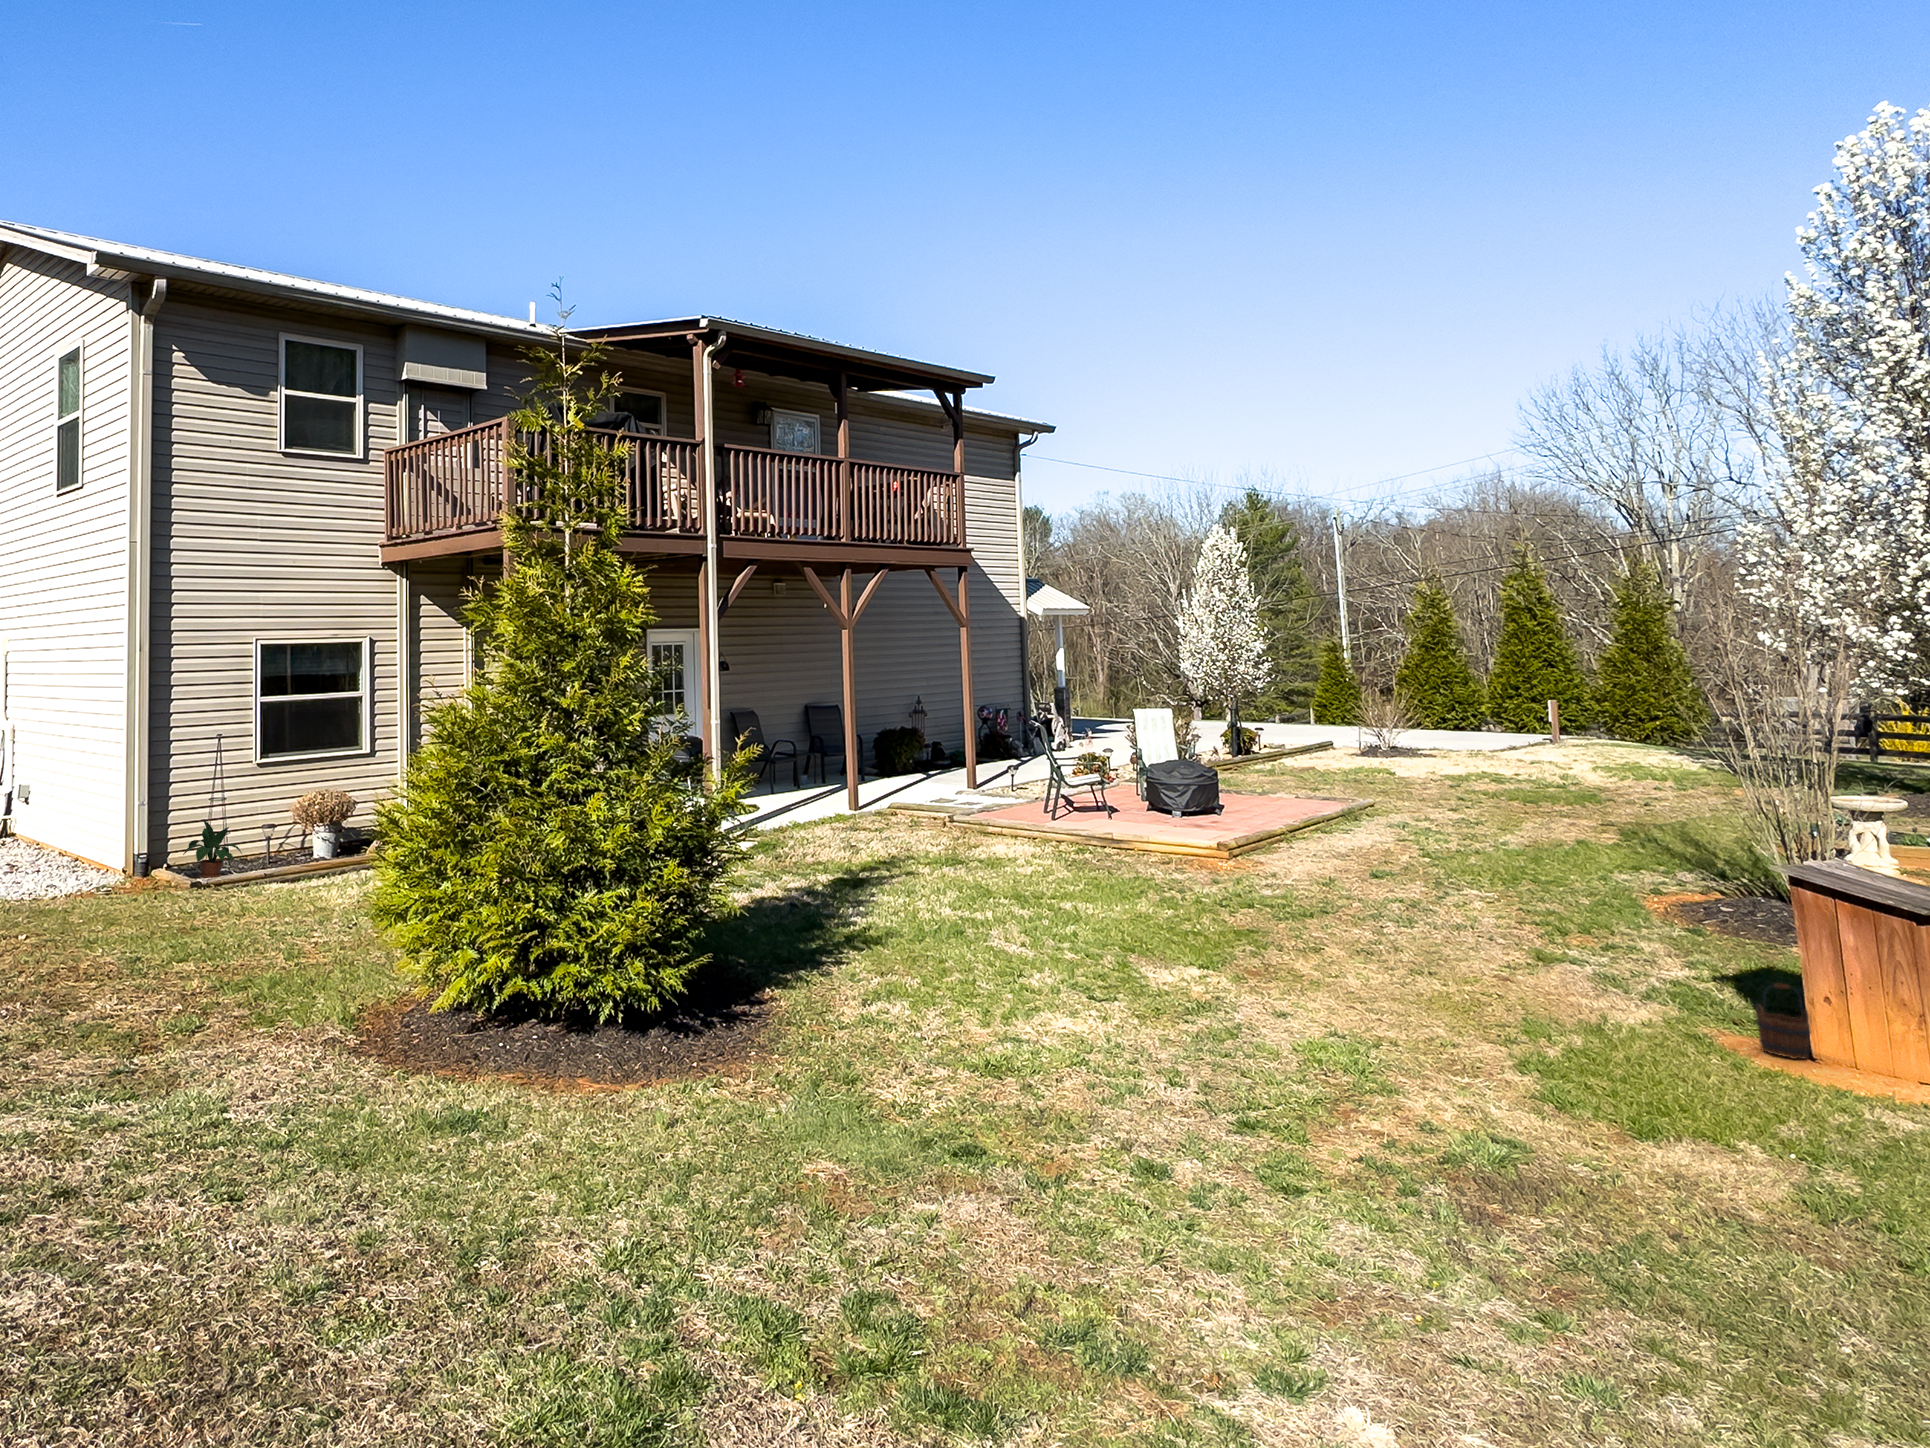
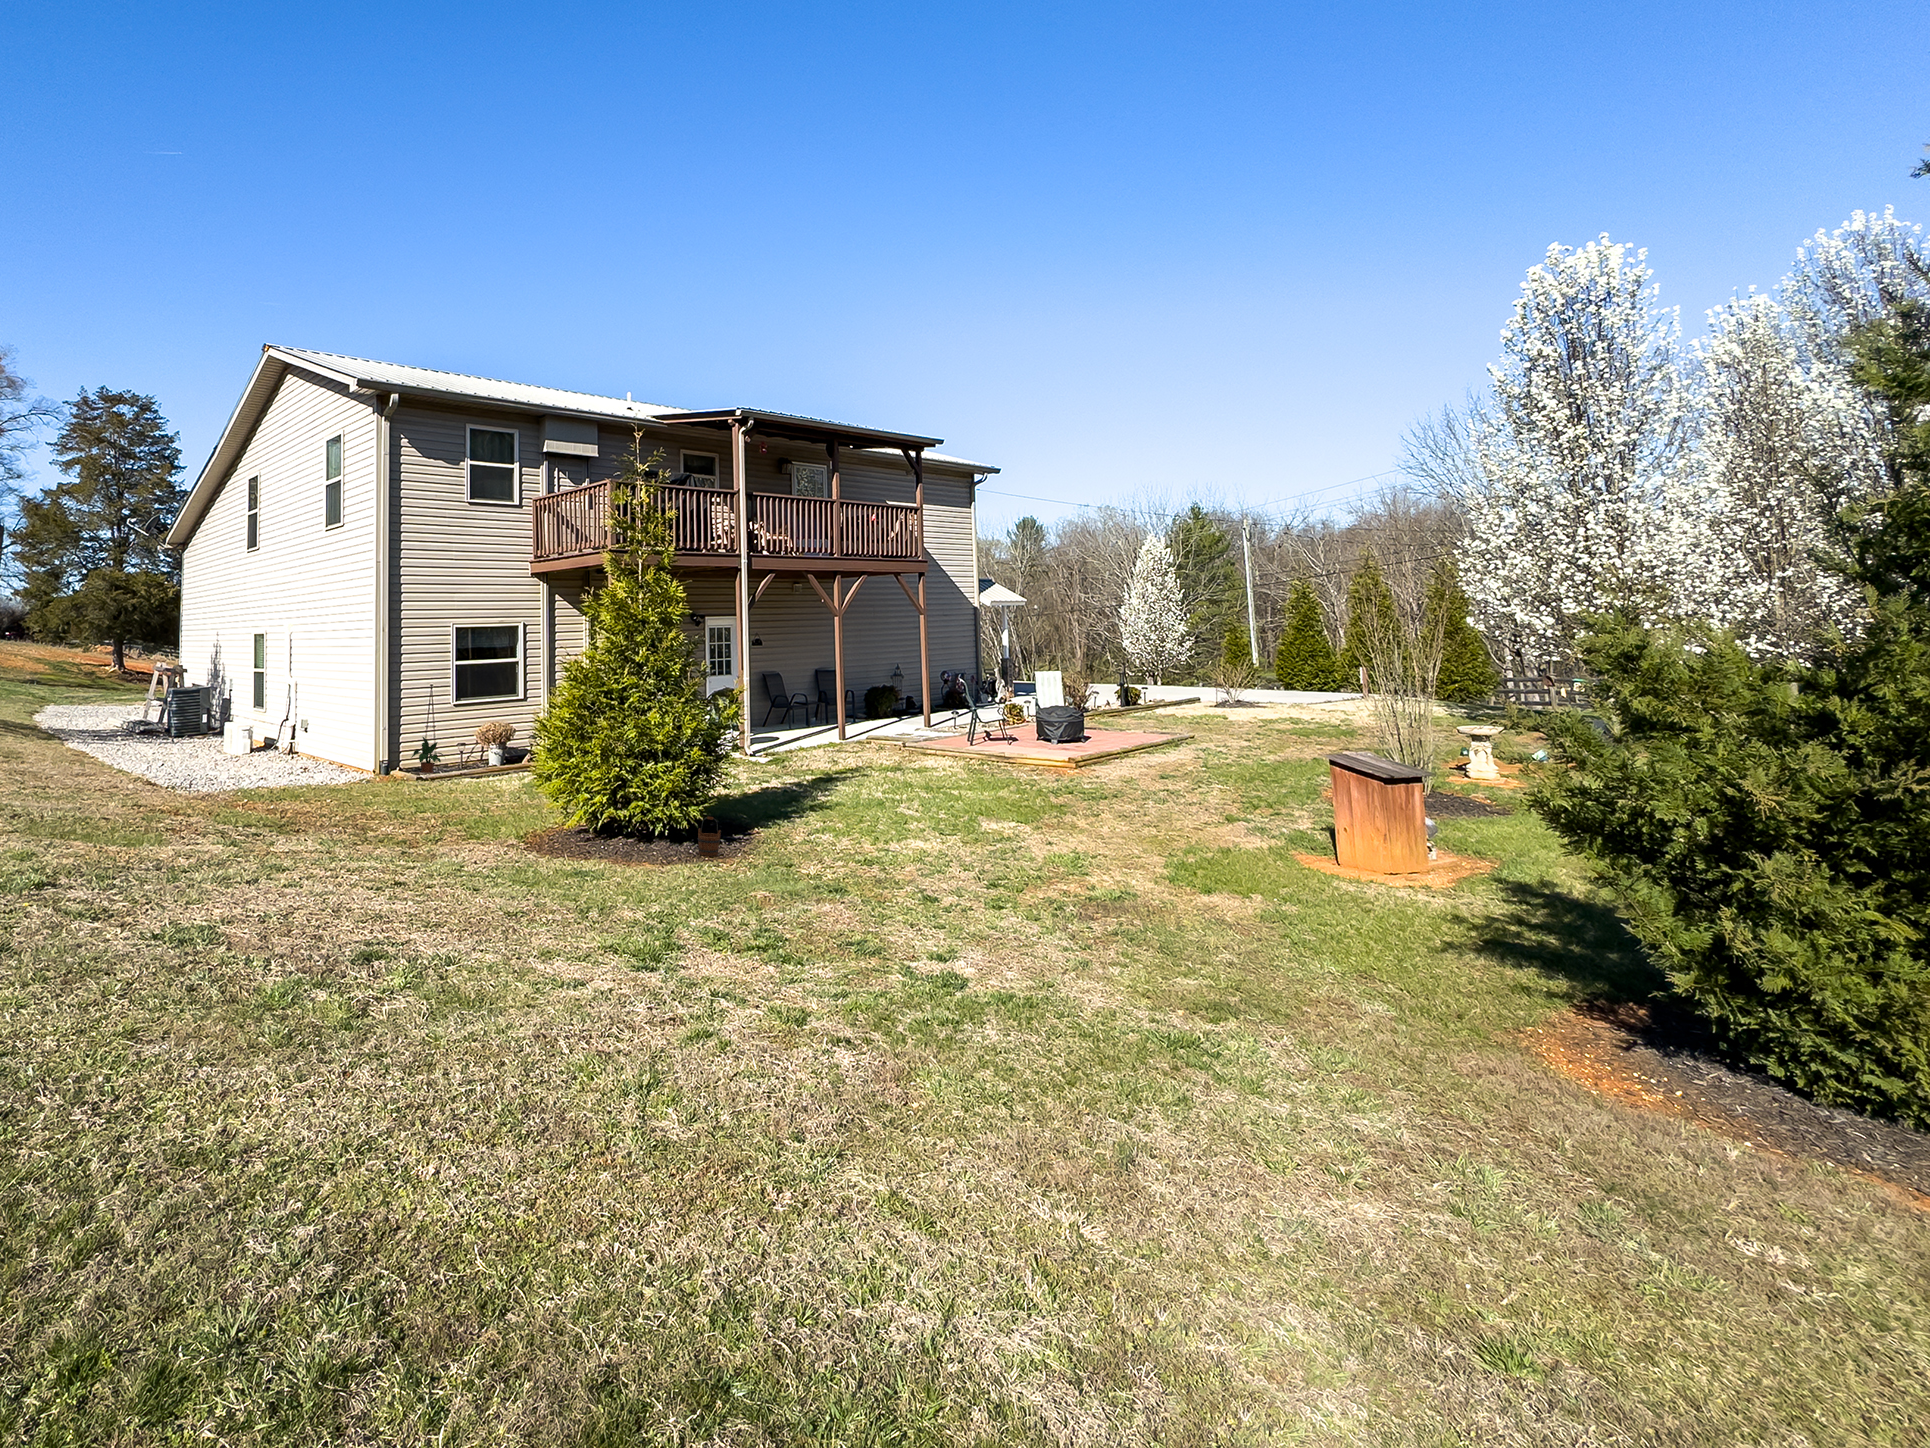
wooden bucket: present [1756,983,1811,1059] -> present [698,817,721,856]

